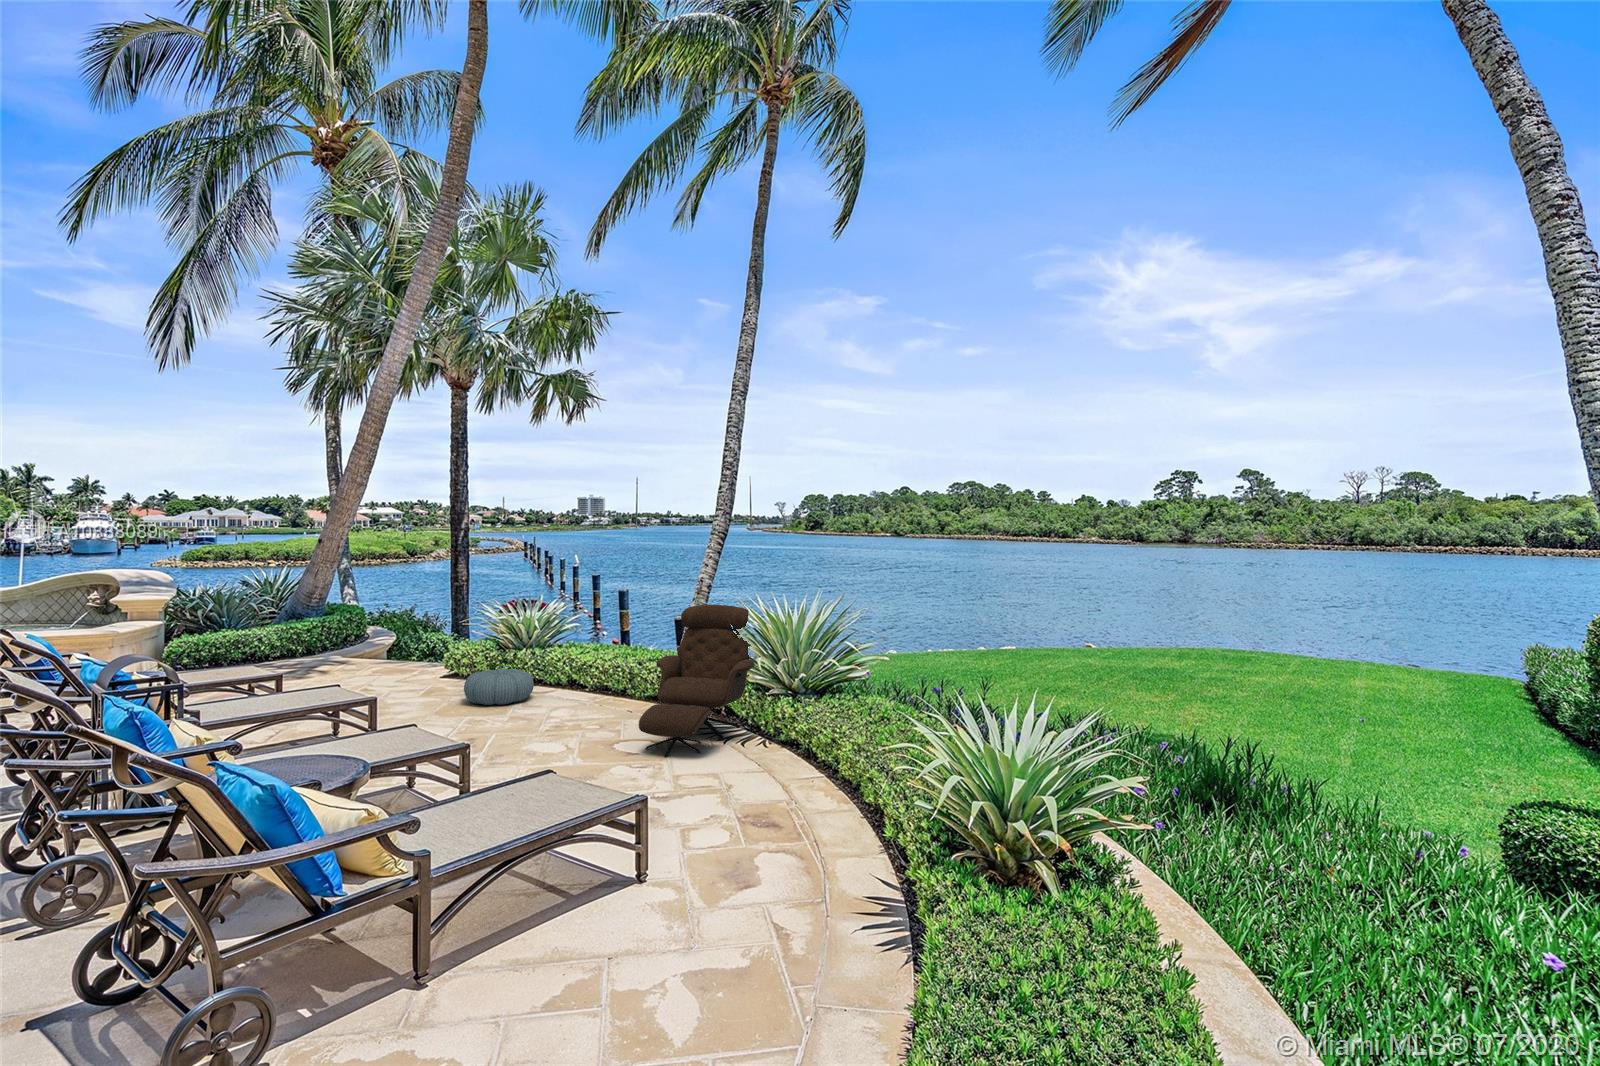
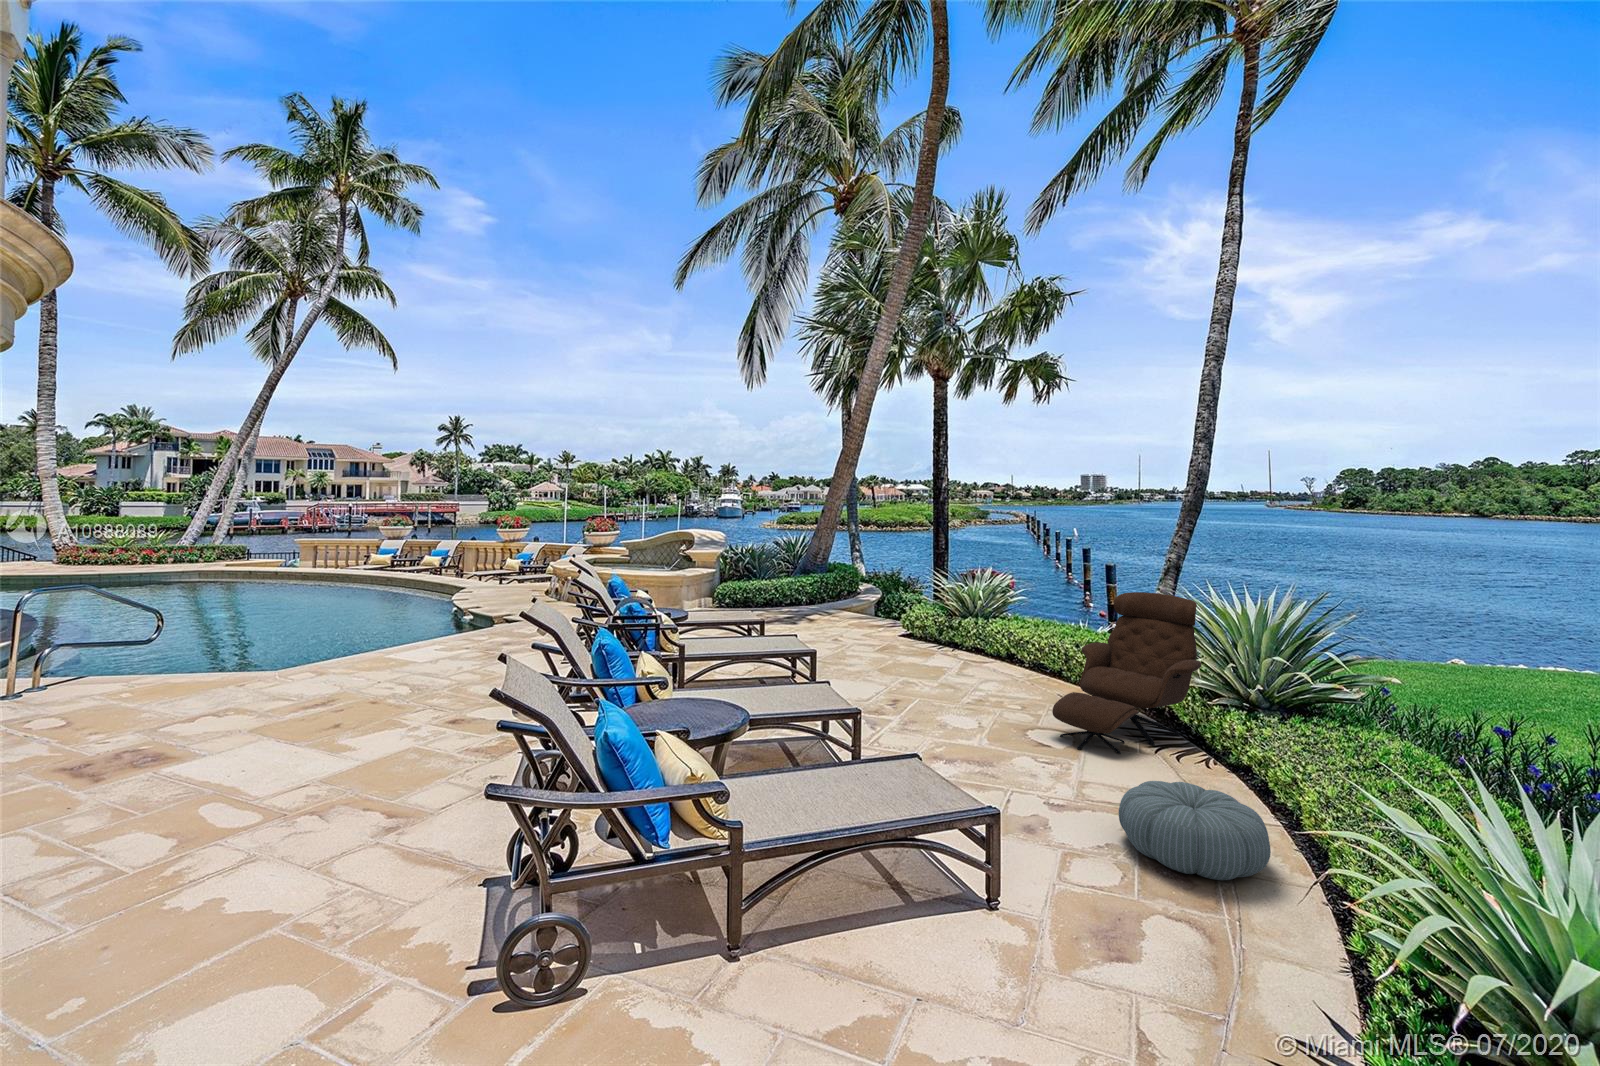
pouf: present [464,669,534,705] -> present [1119,781,1271,880]

